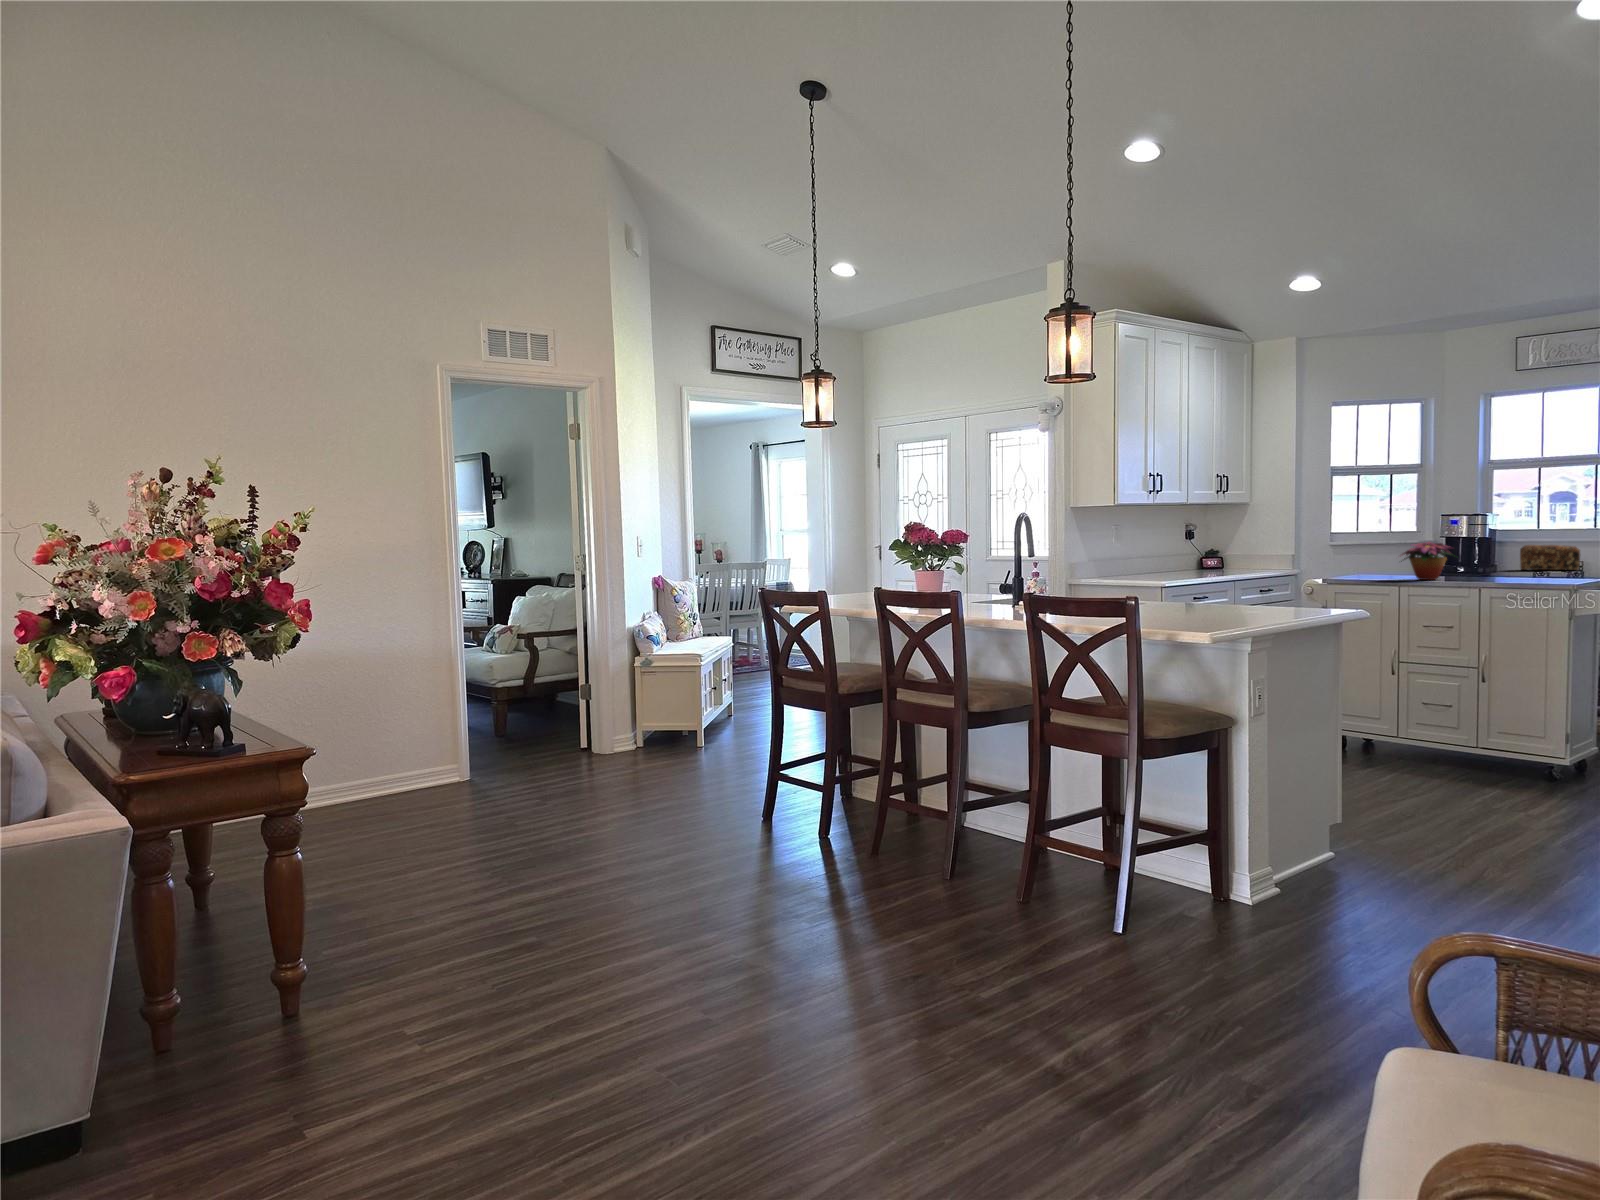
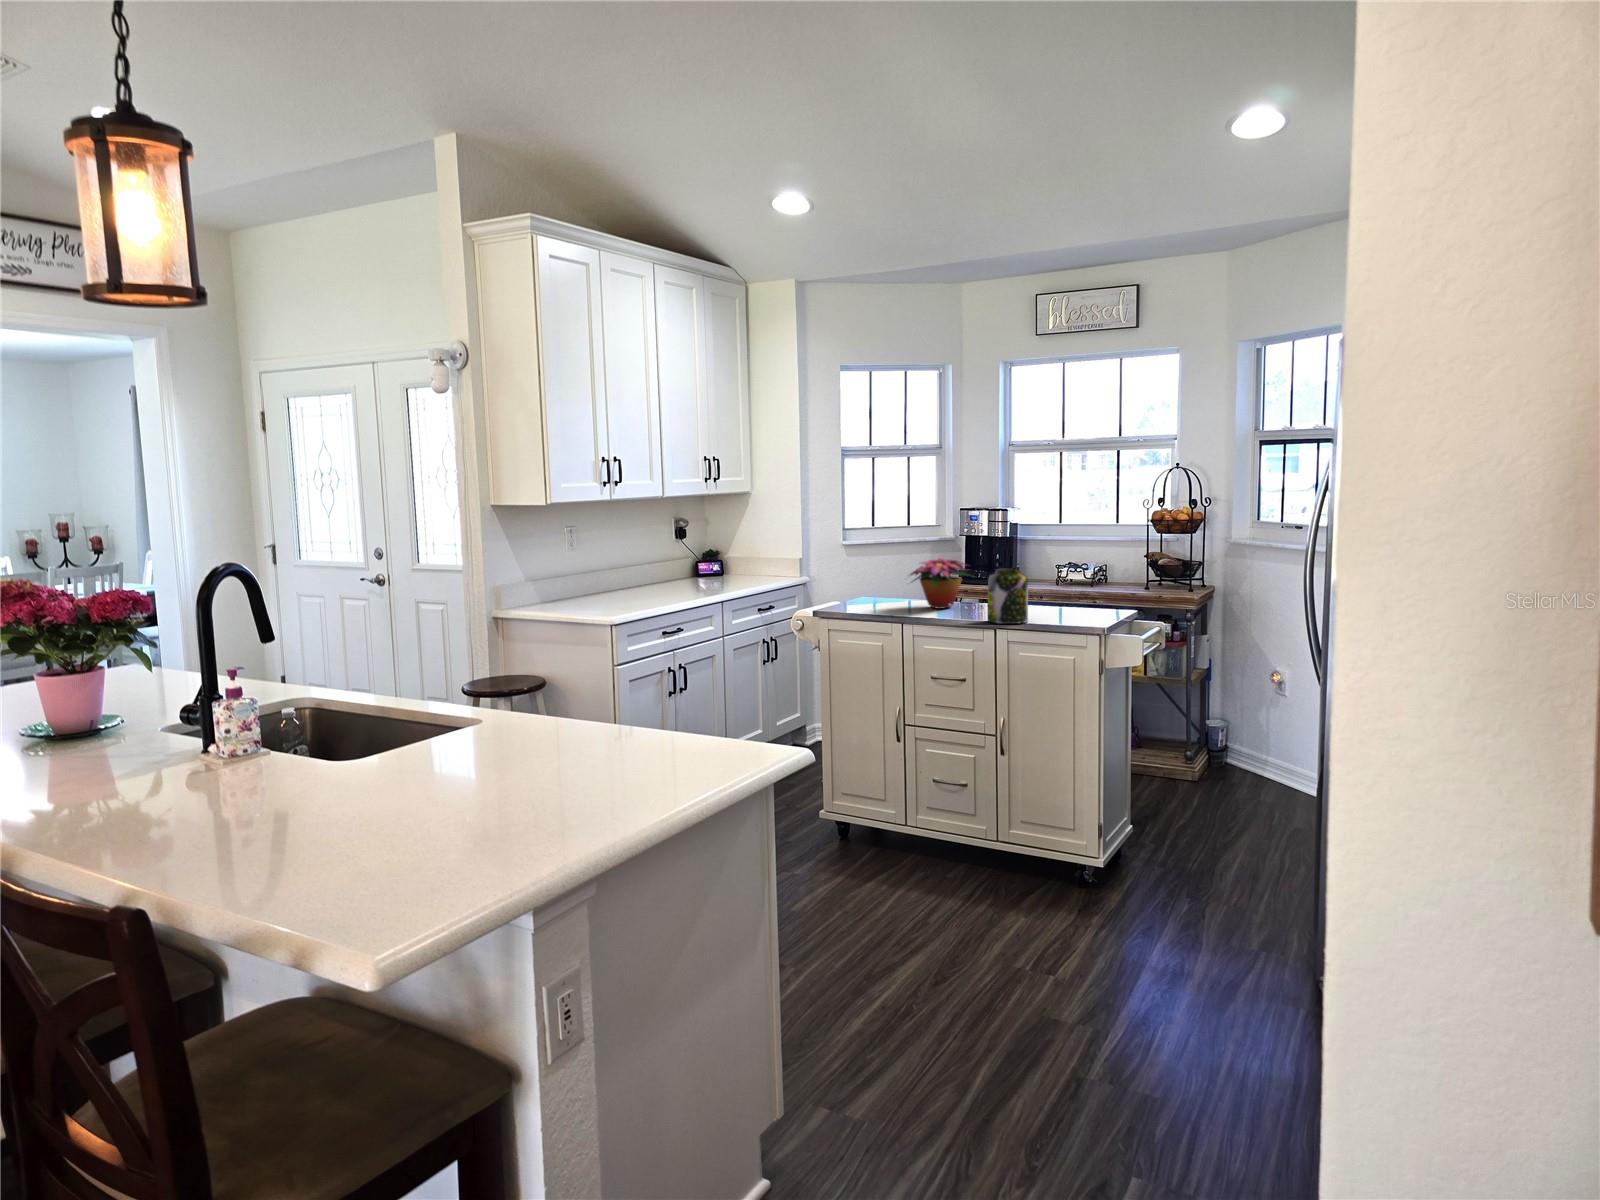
jar: none [1472,545,1508,584] -> present [988,569,1028,624]
bread loaf: present [1520,545,1580,570] -> none [1044,549,1104,581]

